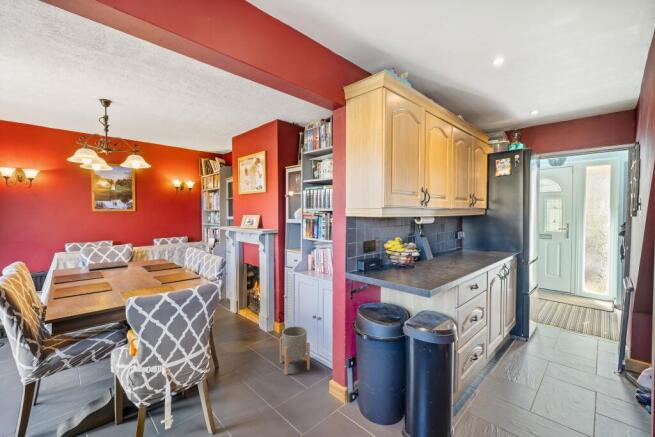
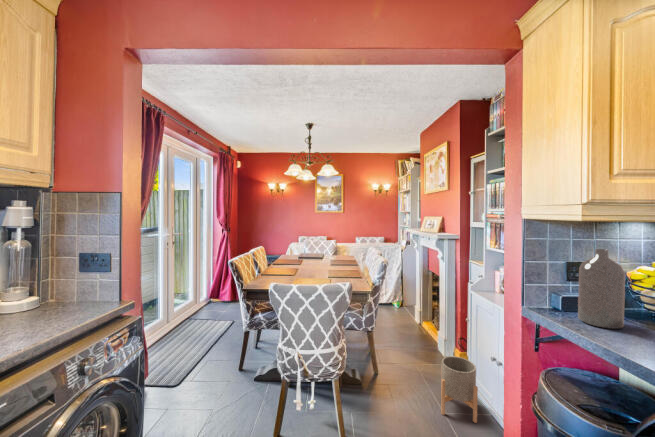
bottle: none [376,233,395,276] -> present [578,249,625,329]

